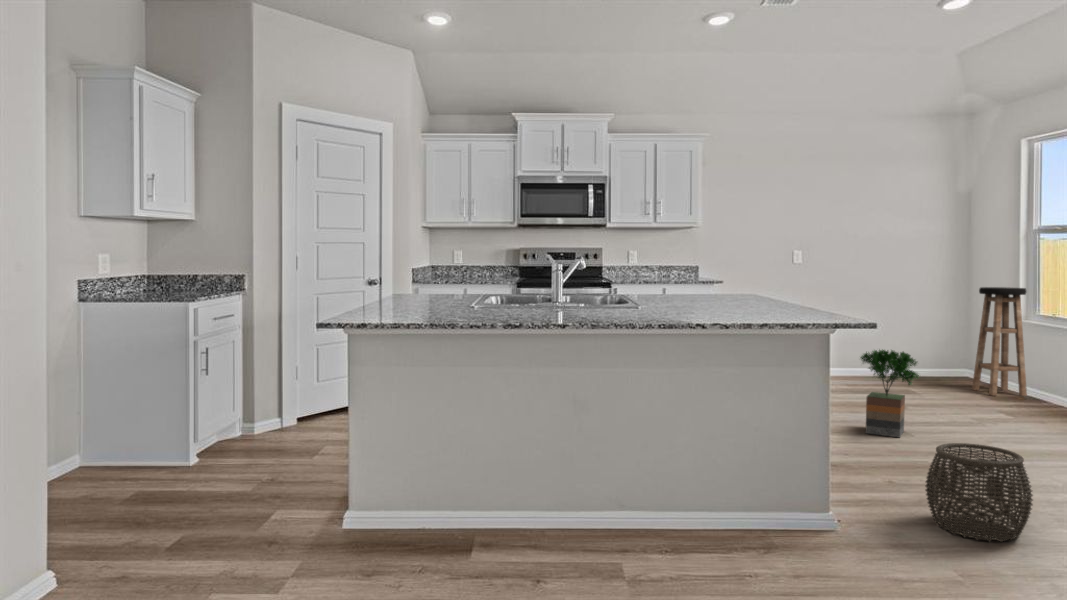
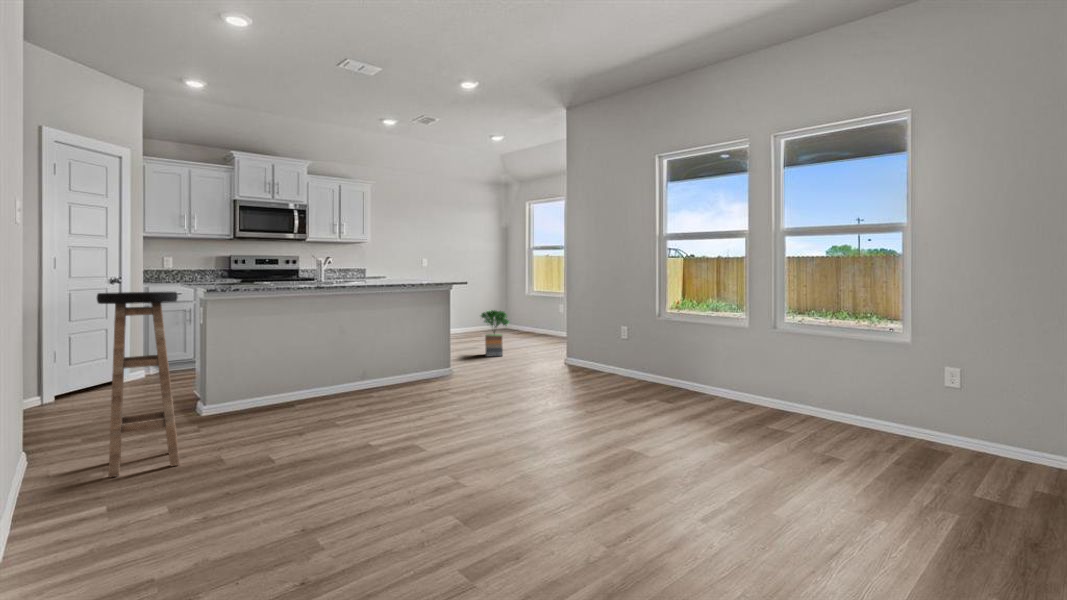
bar stool: present [972,287,1027,396] -> present [97,292,180,477]
woven basket: present [925,443,1033,542] -> none [534,342,577,383]

